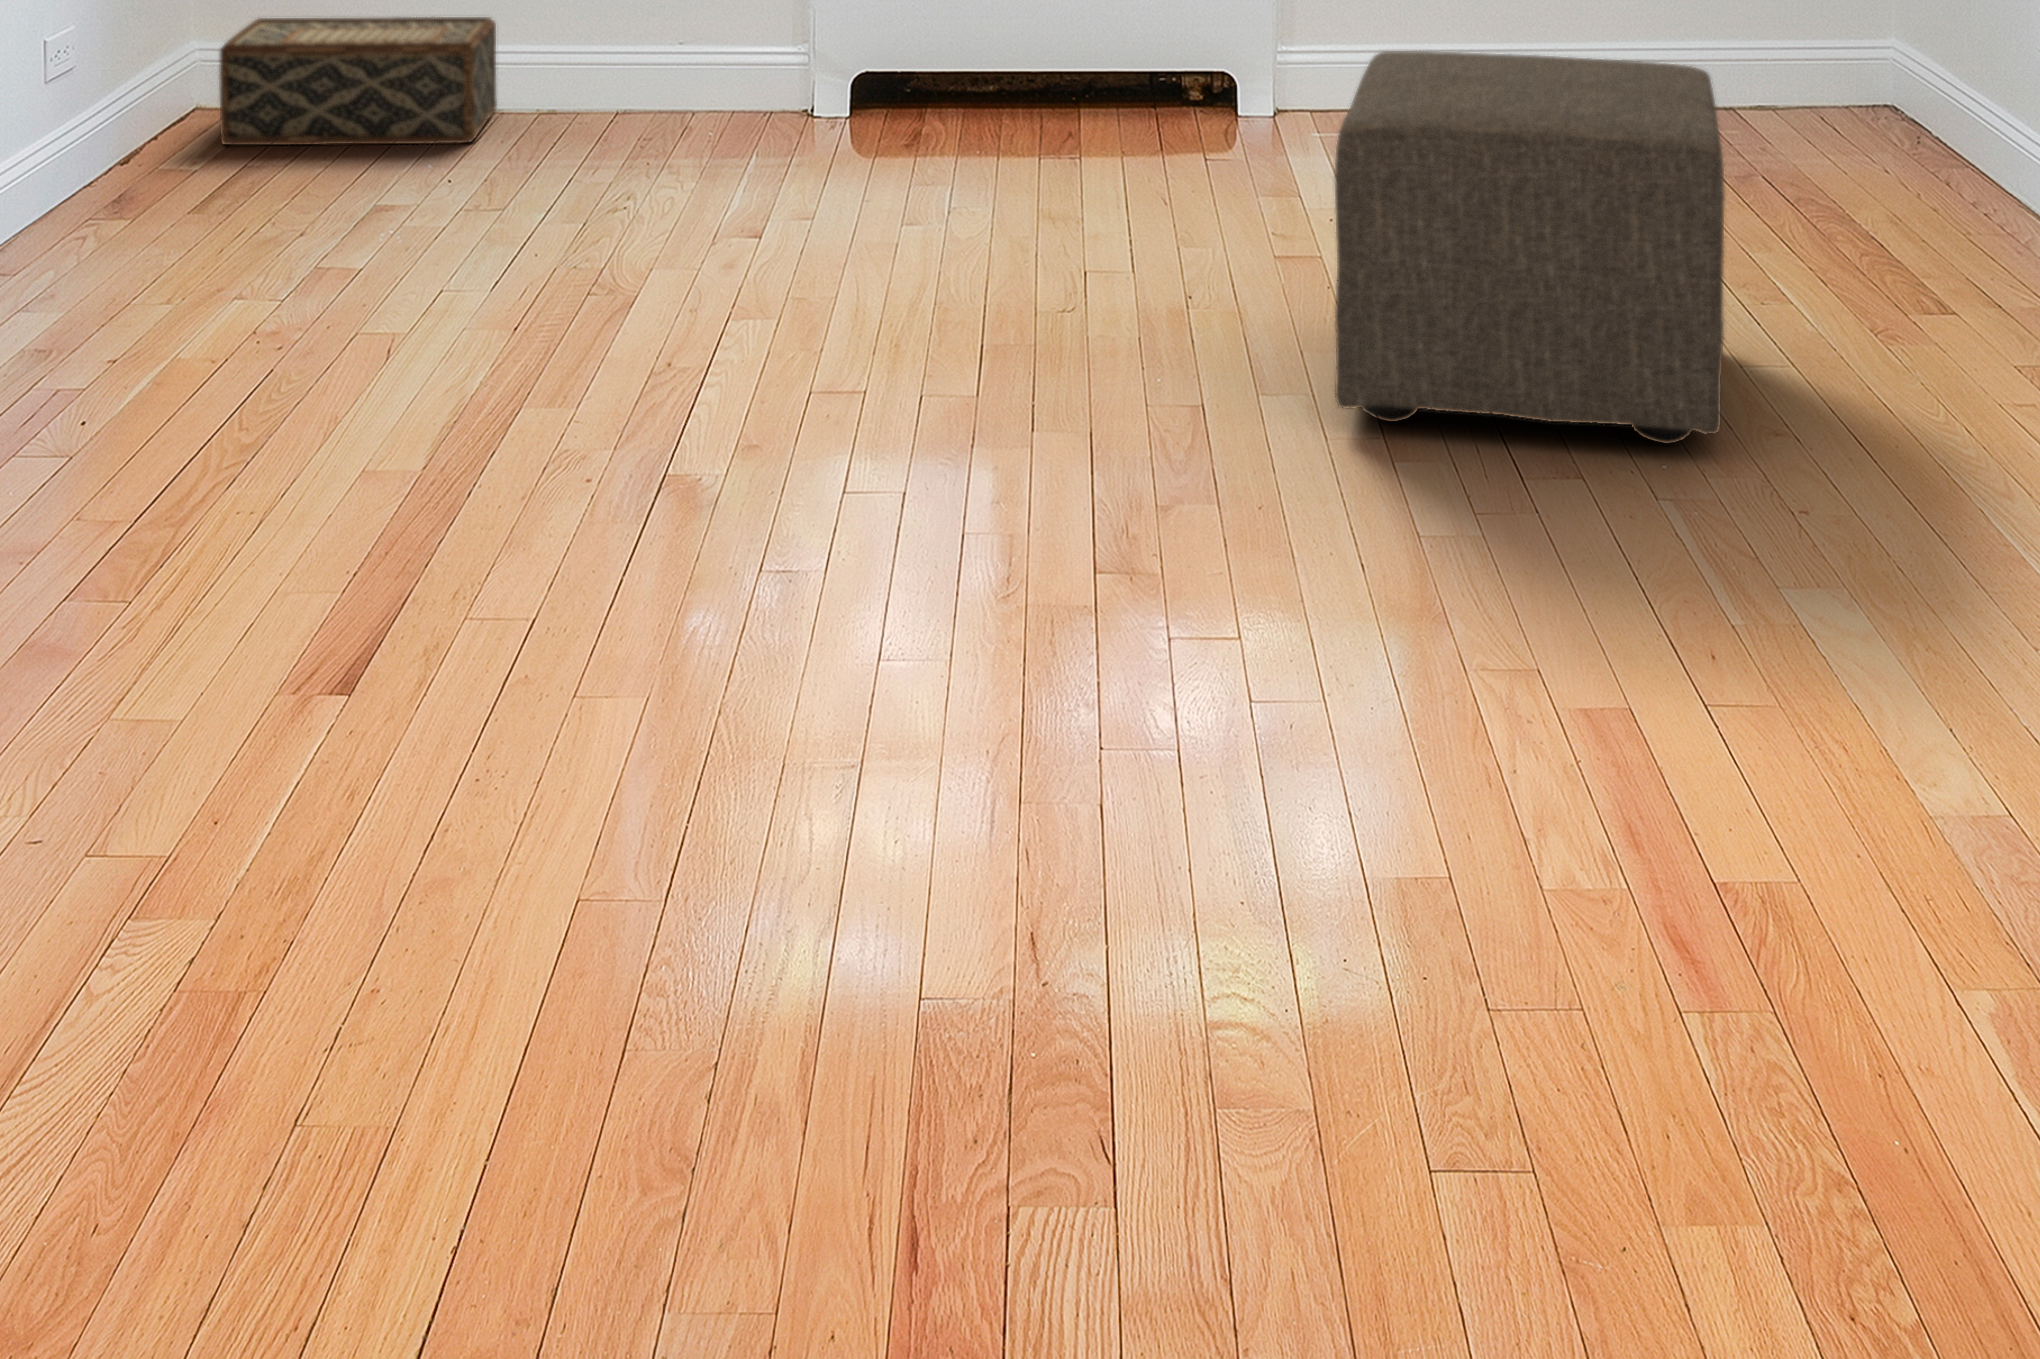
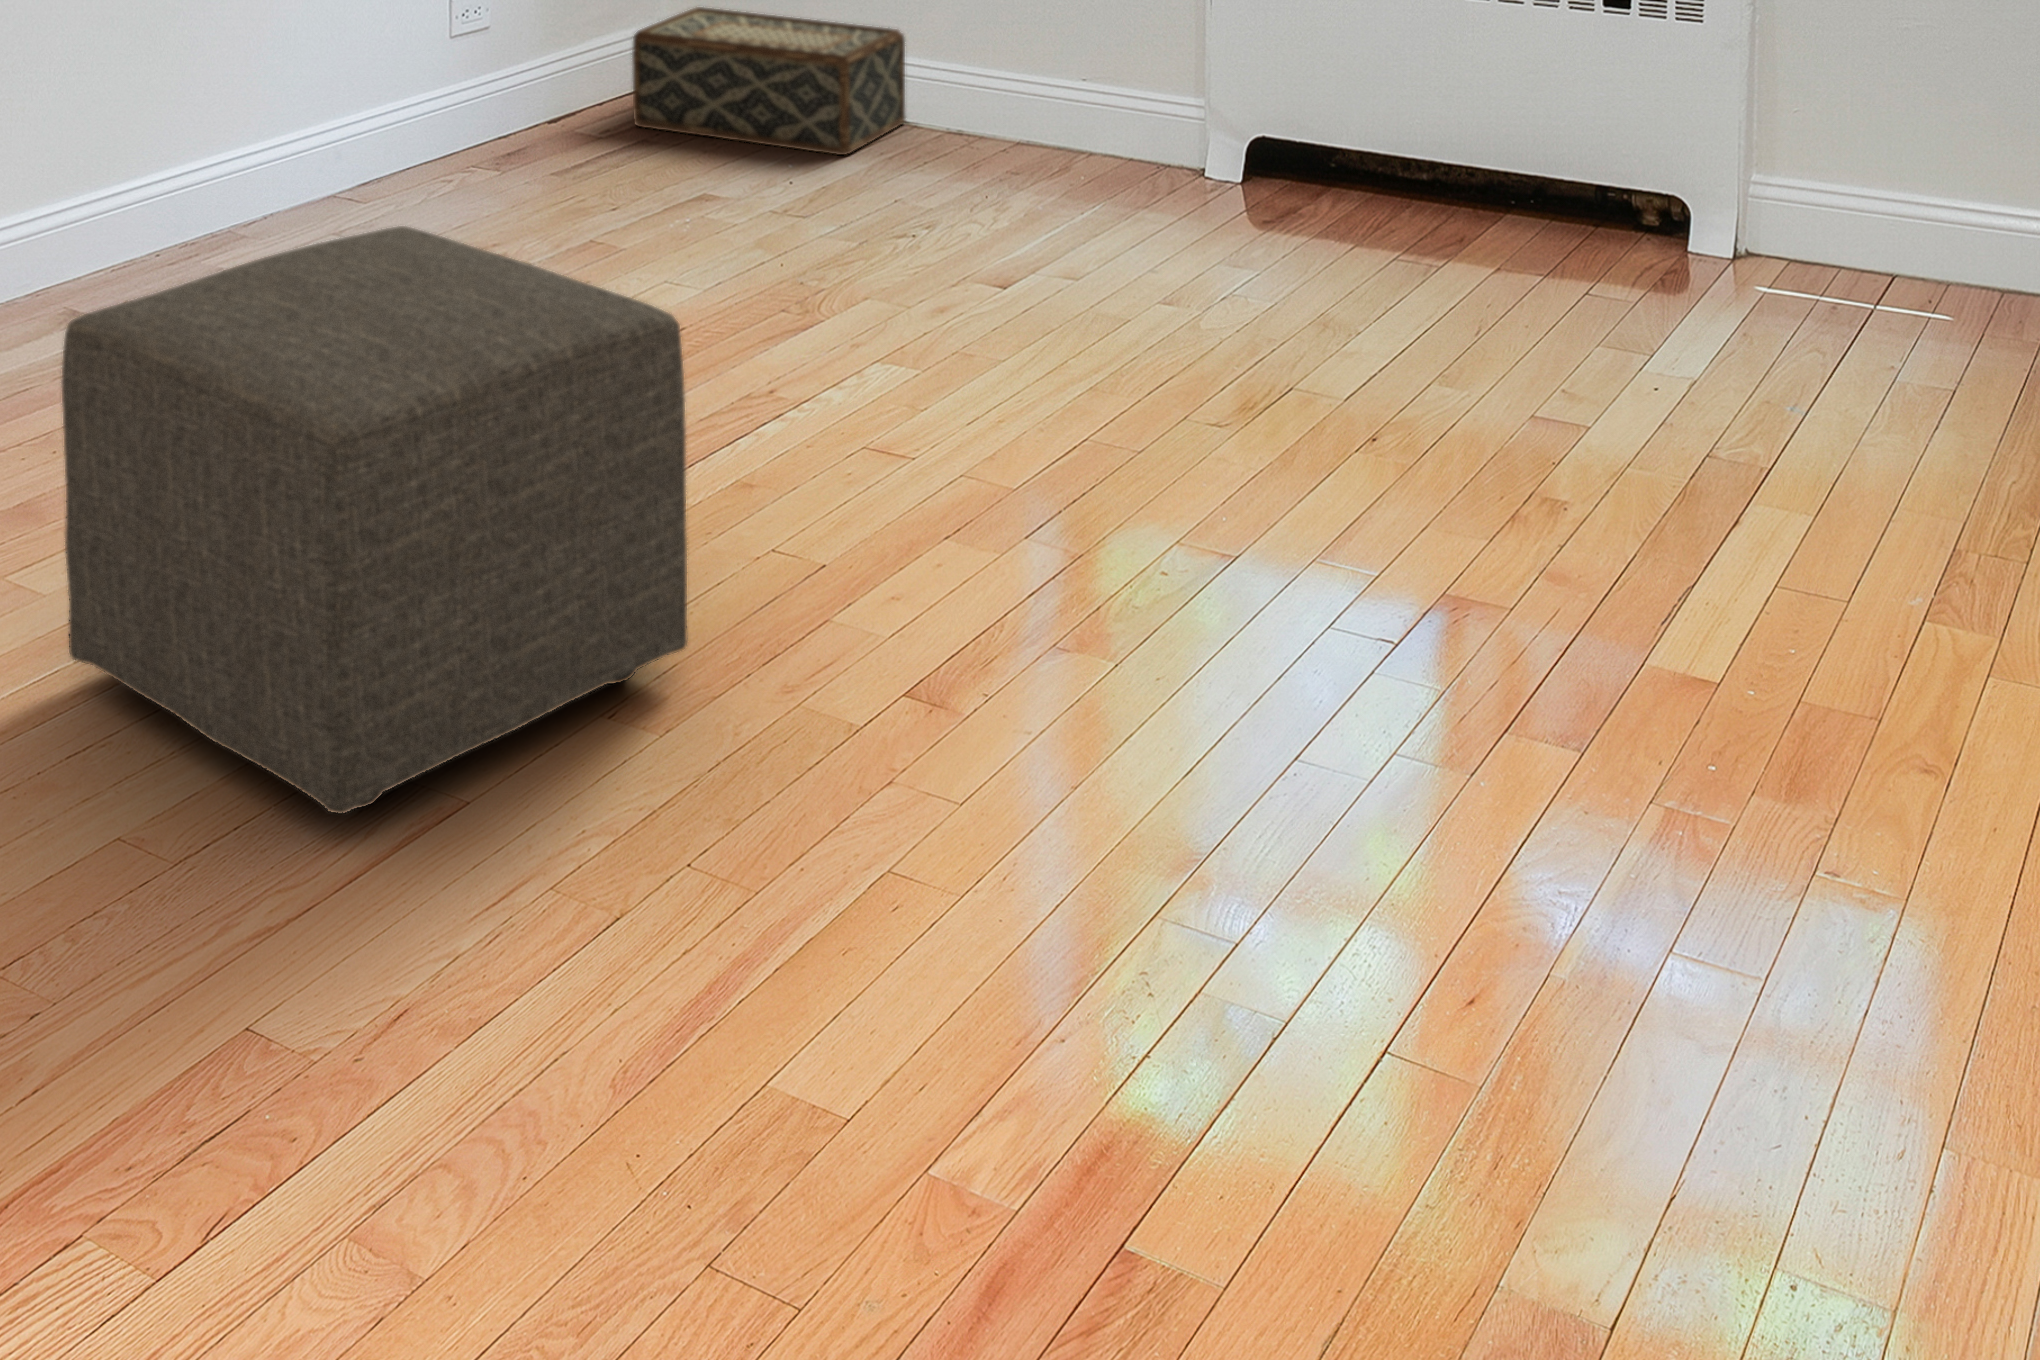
ottoman: present [1334,51,1725,444] -> present [62,226,688,814]

